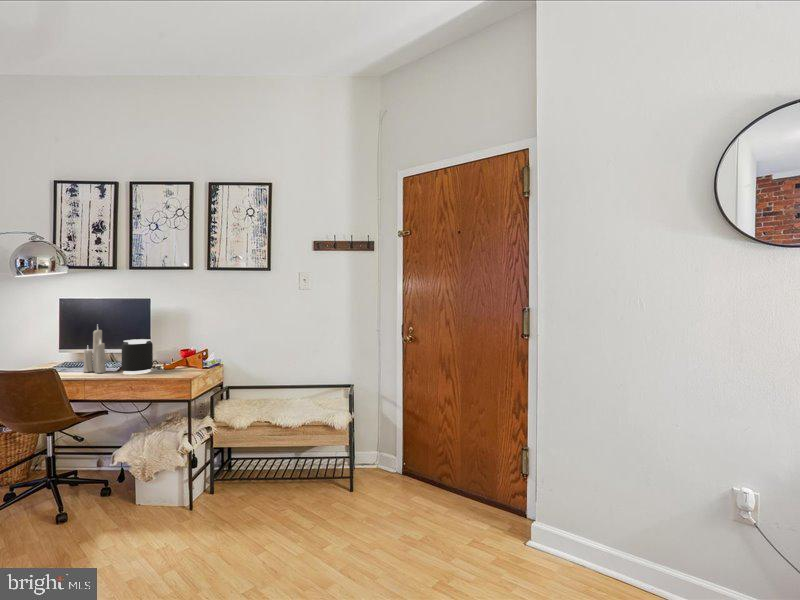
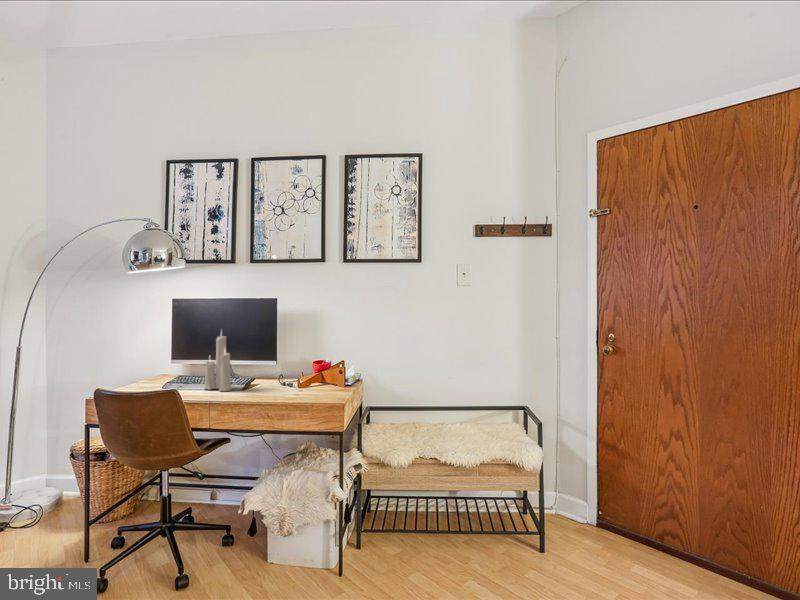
speaker: present [122,339,153,374] -> none [251,348,286,393]

